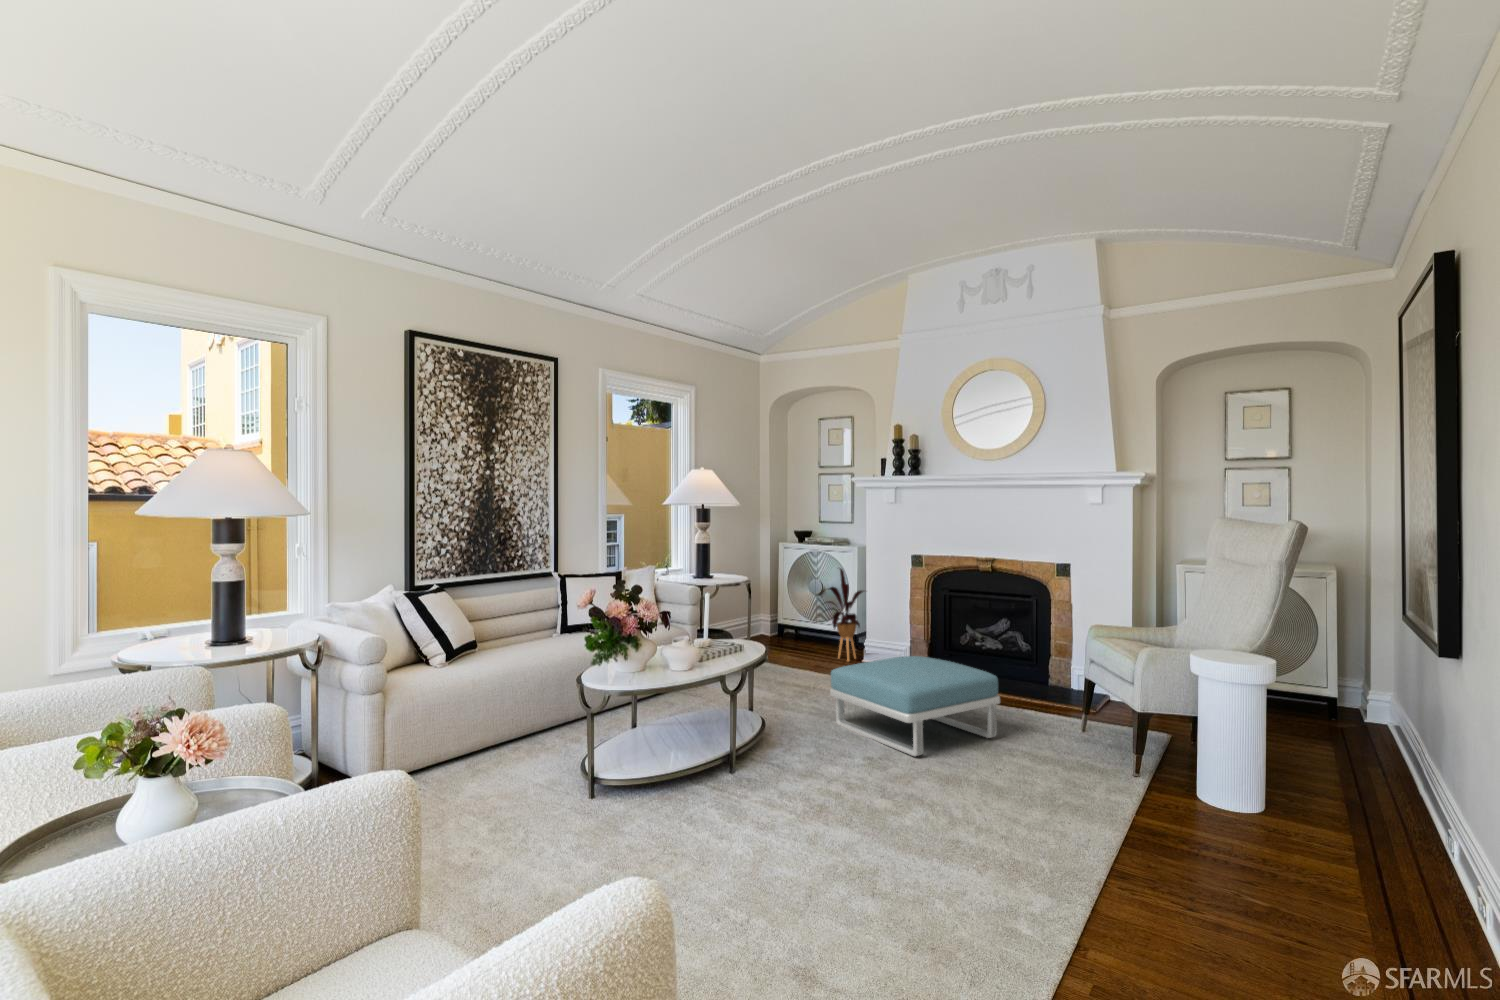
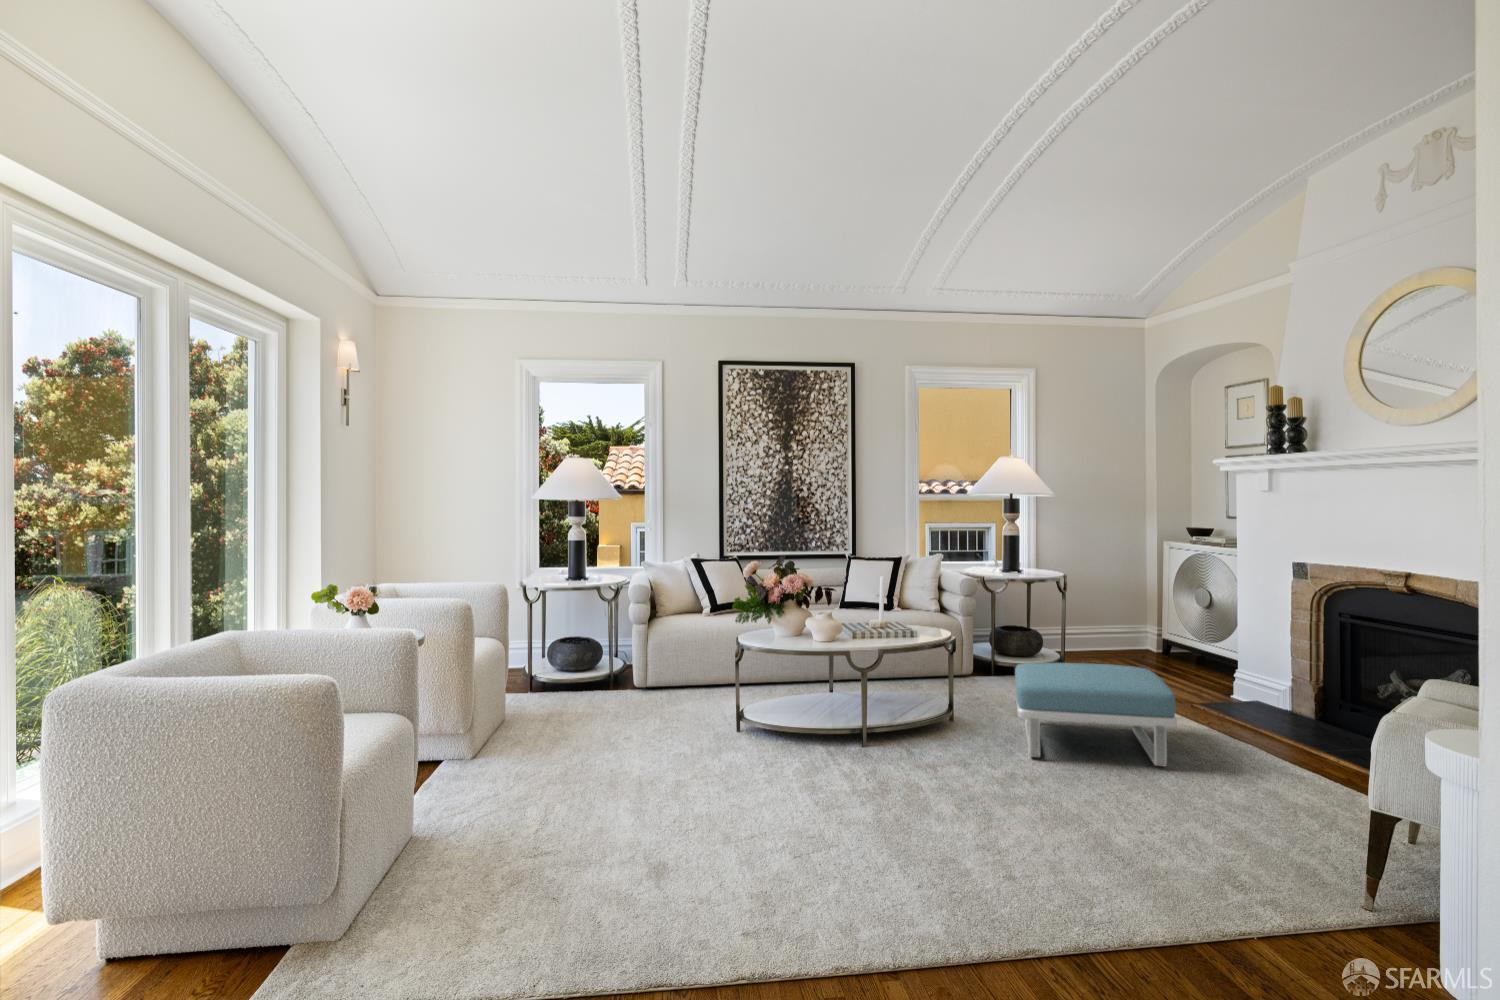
house plant: present [823,568,863,661] -> none [1140,569,1228,686]

